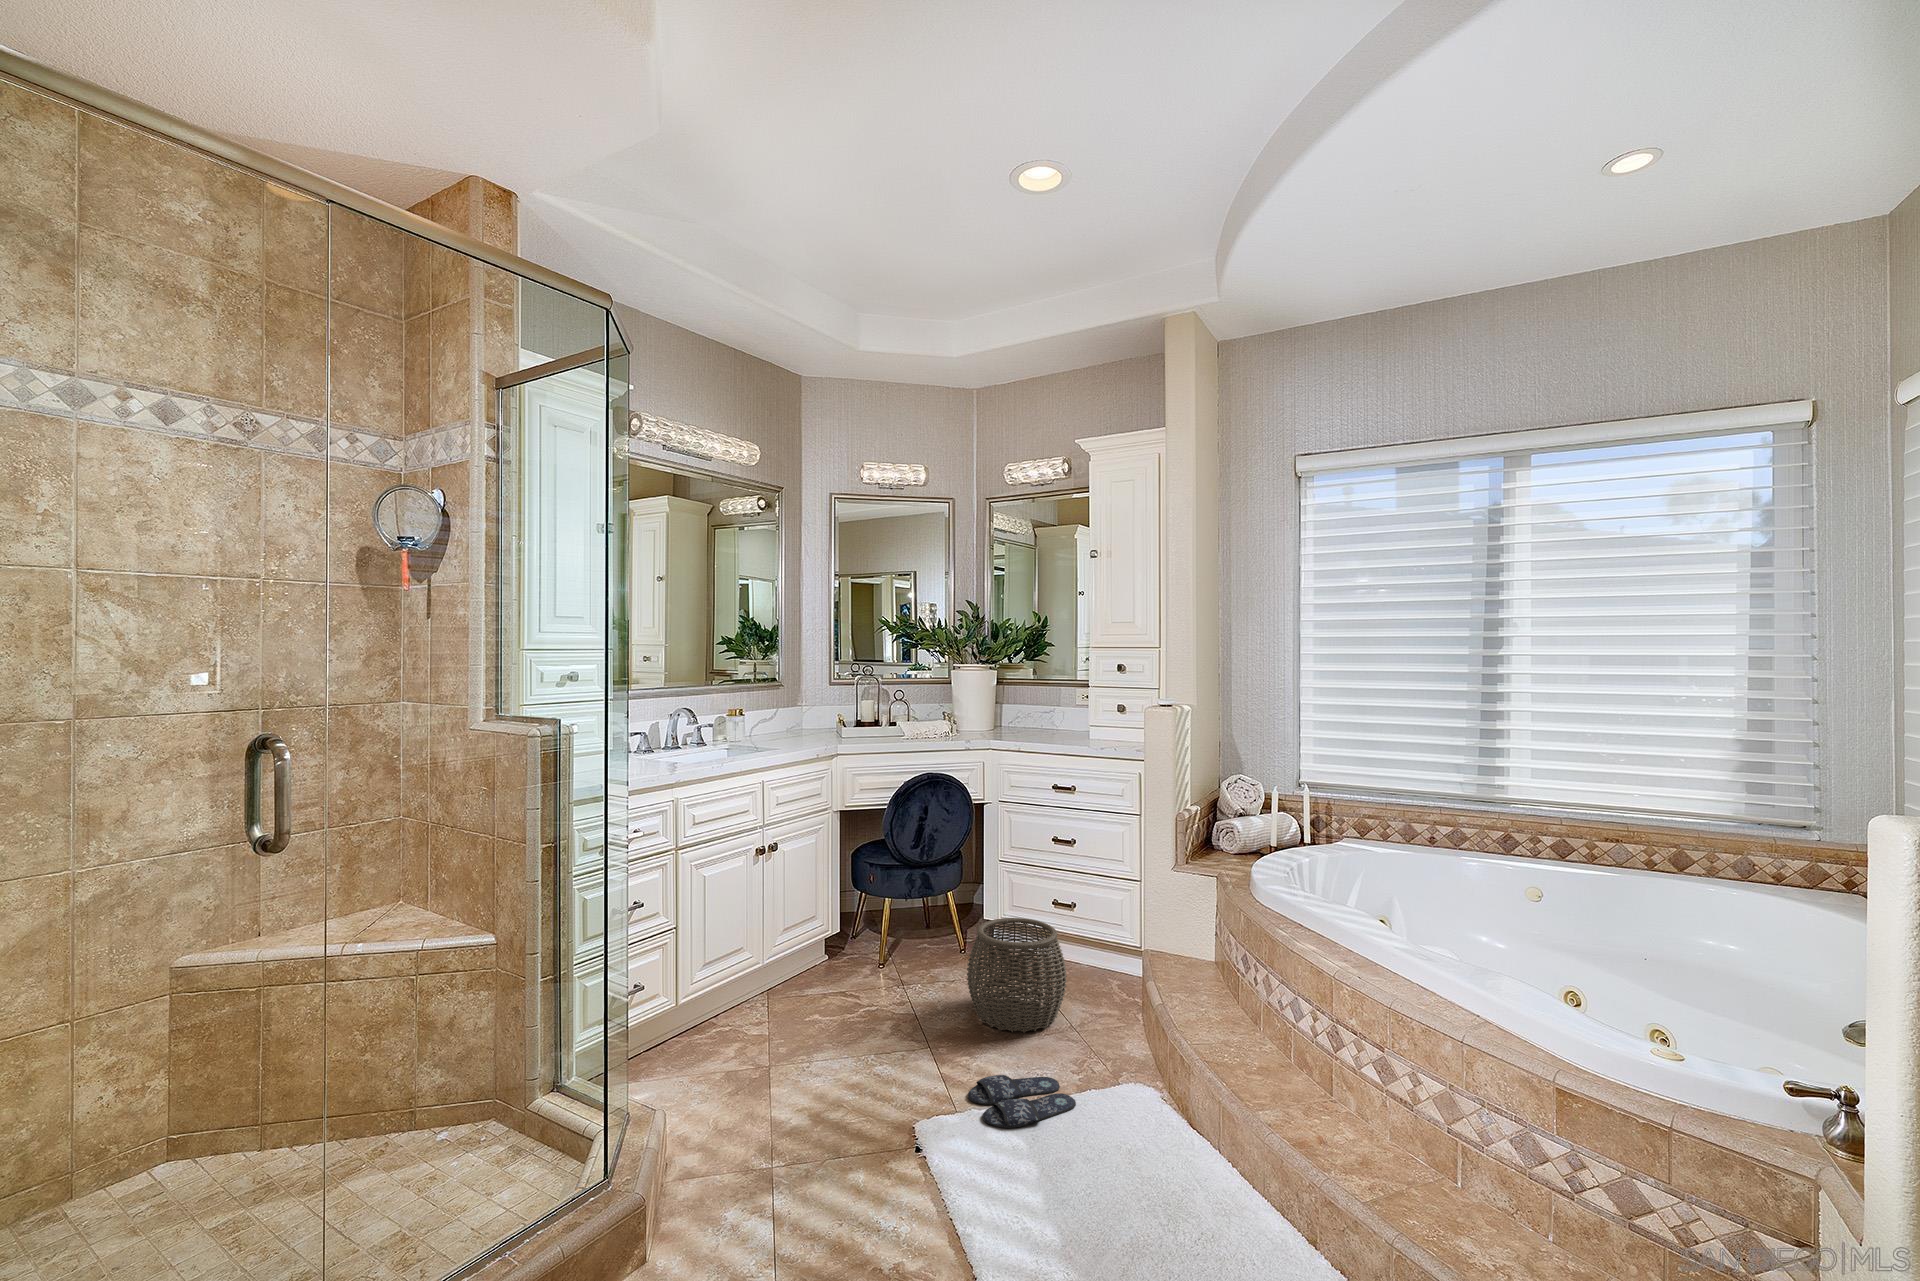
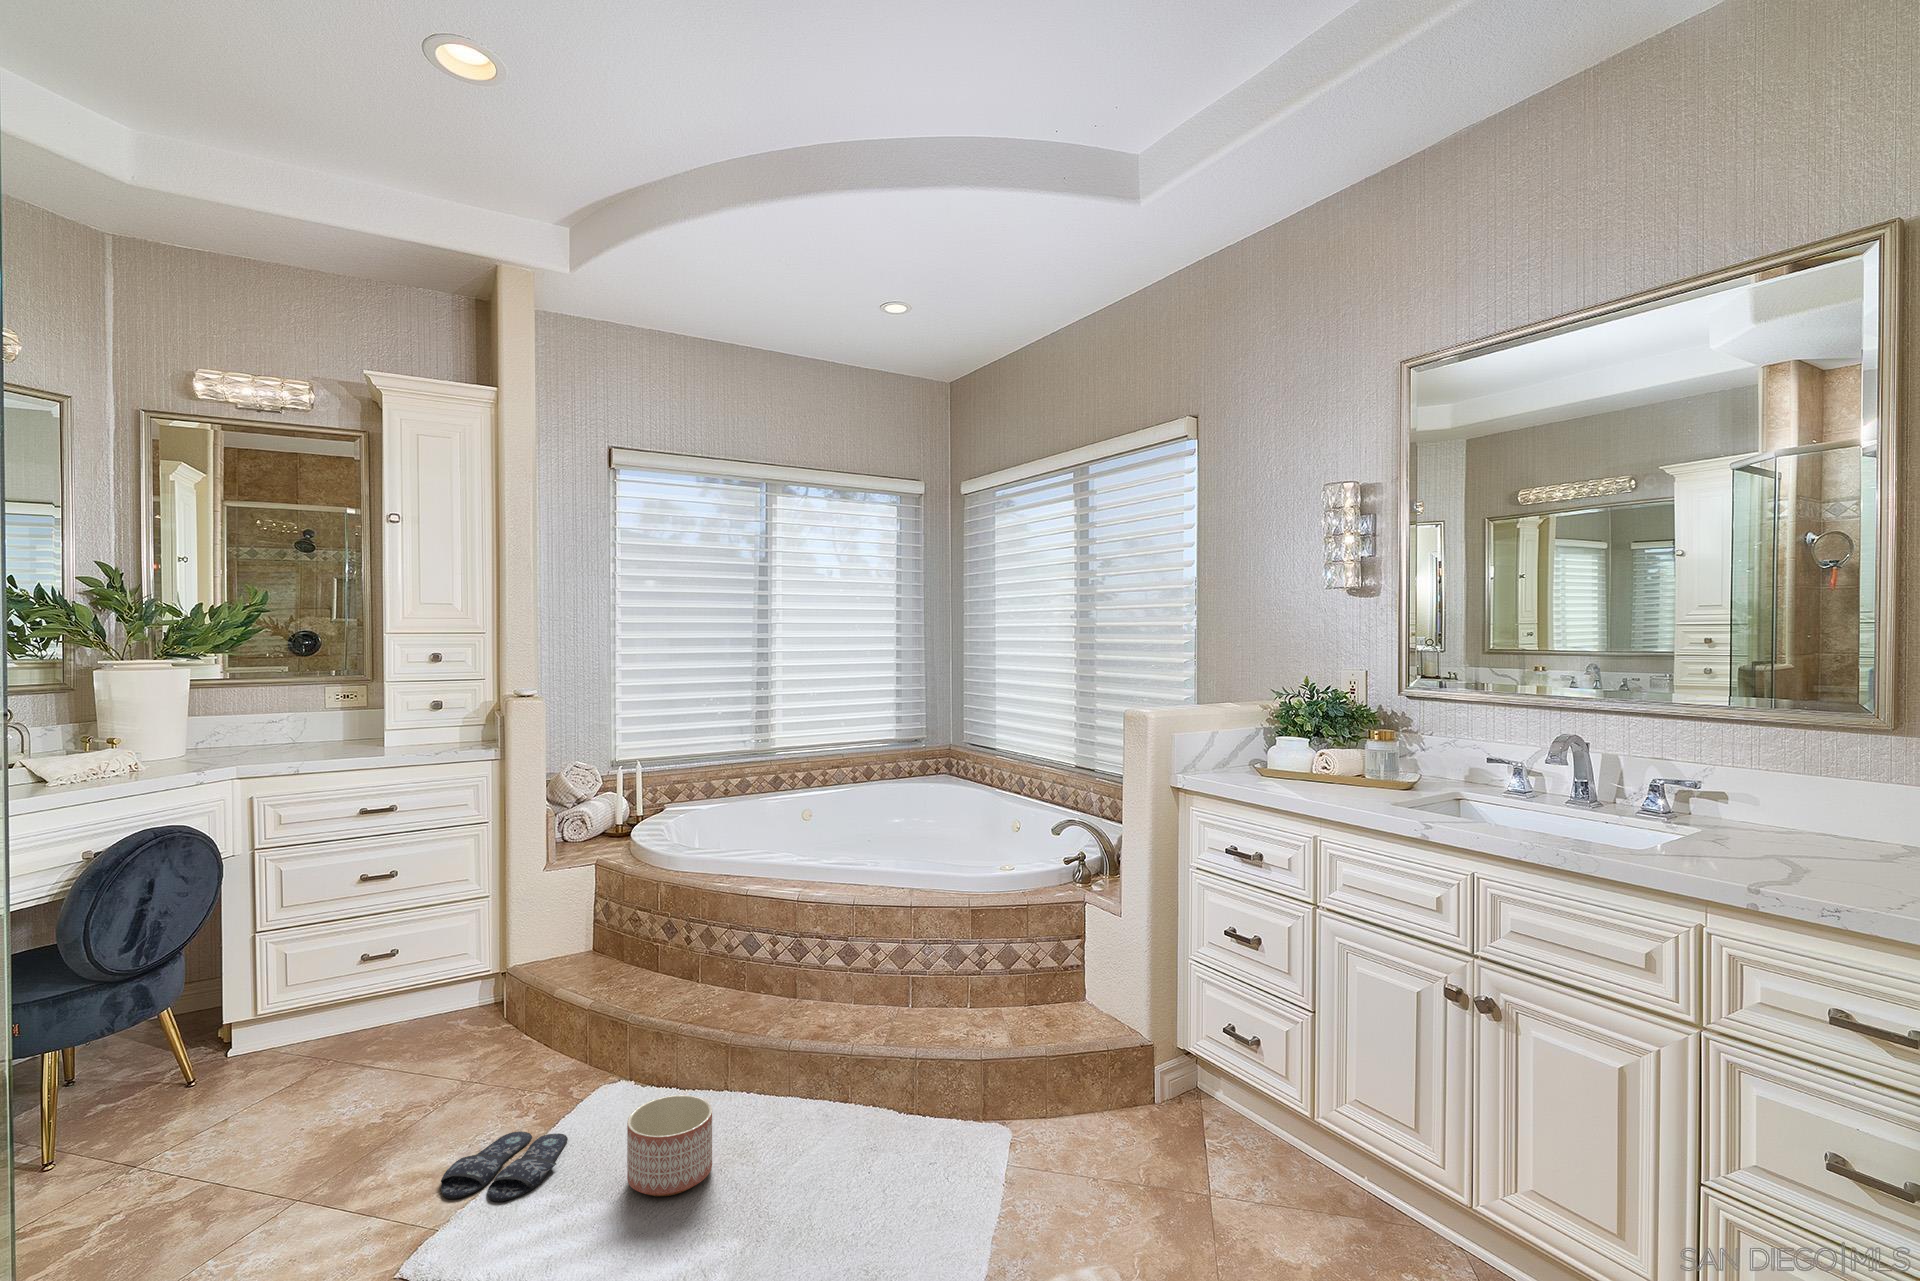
woven basket: present [967,918,1067,1033] -> none [299,981,454,1137]
planter: none [1050,1106,1134,1216] -> present [627,1095,712,1196]

